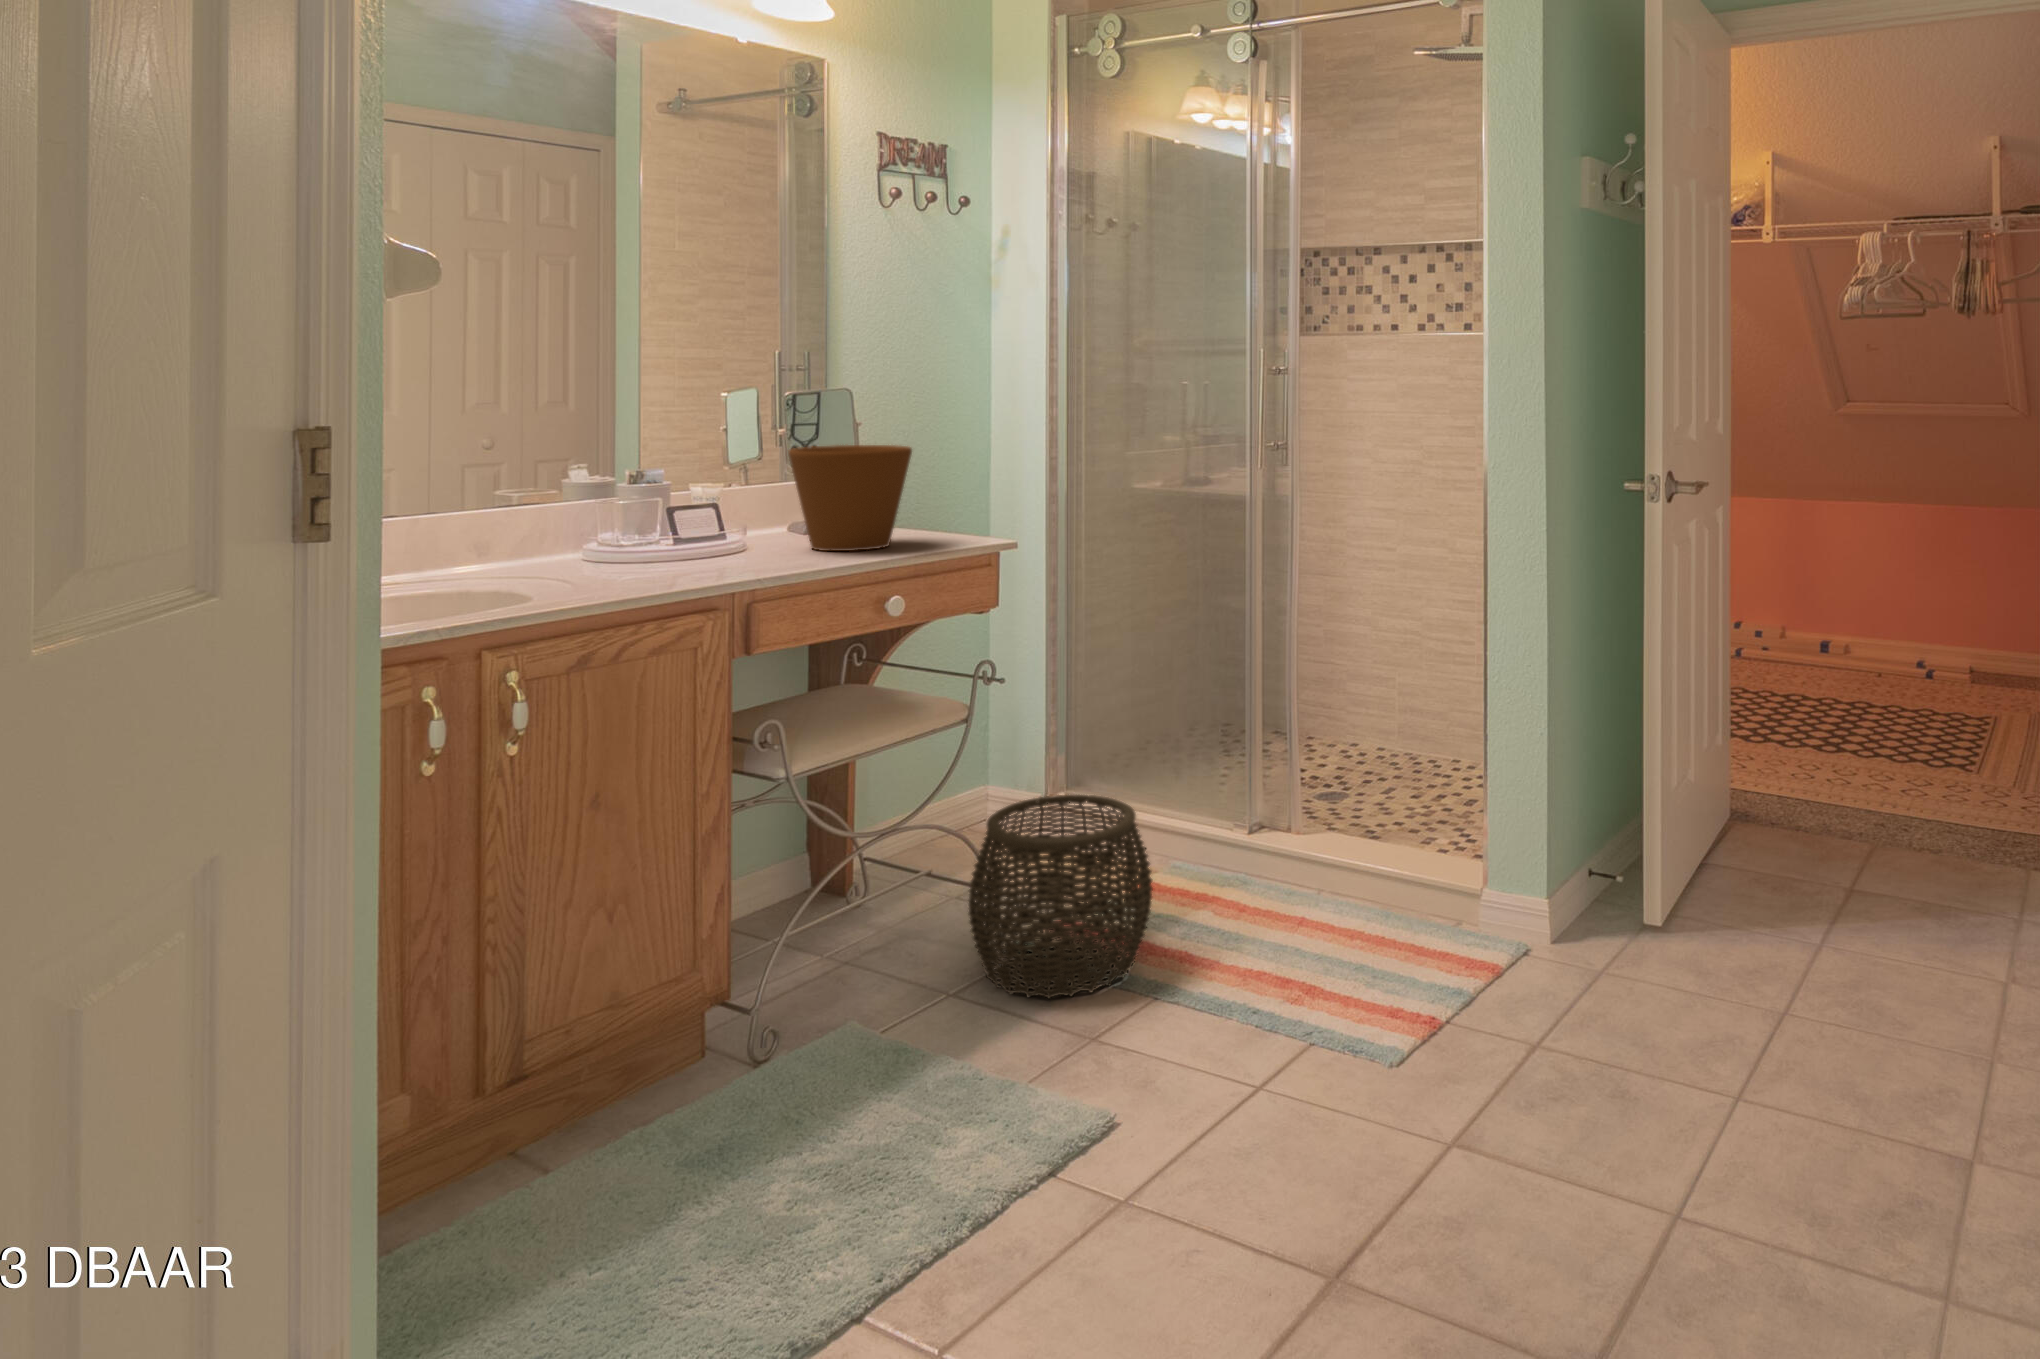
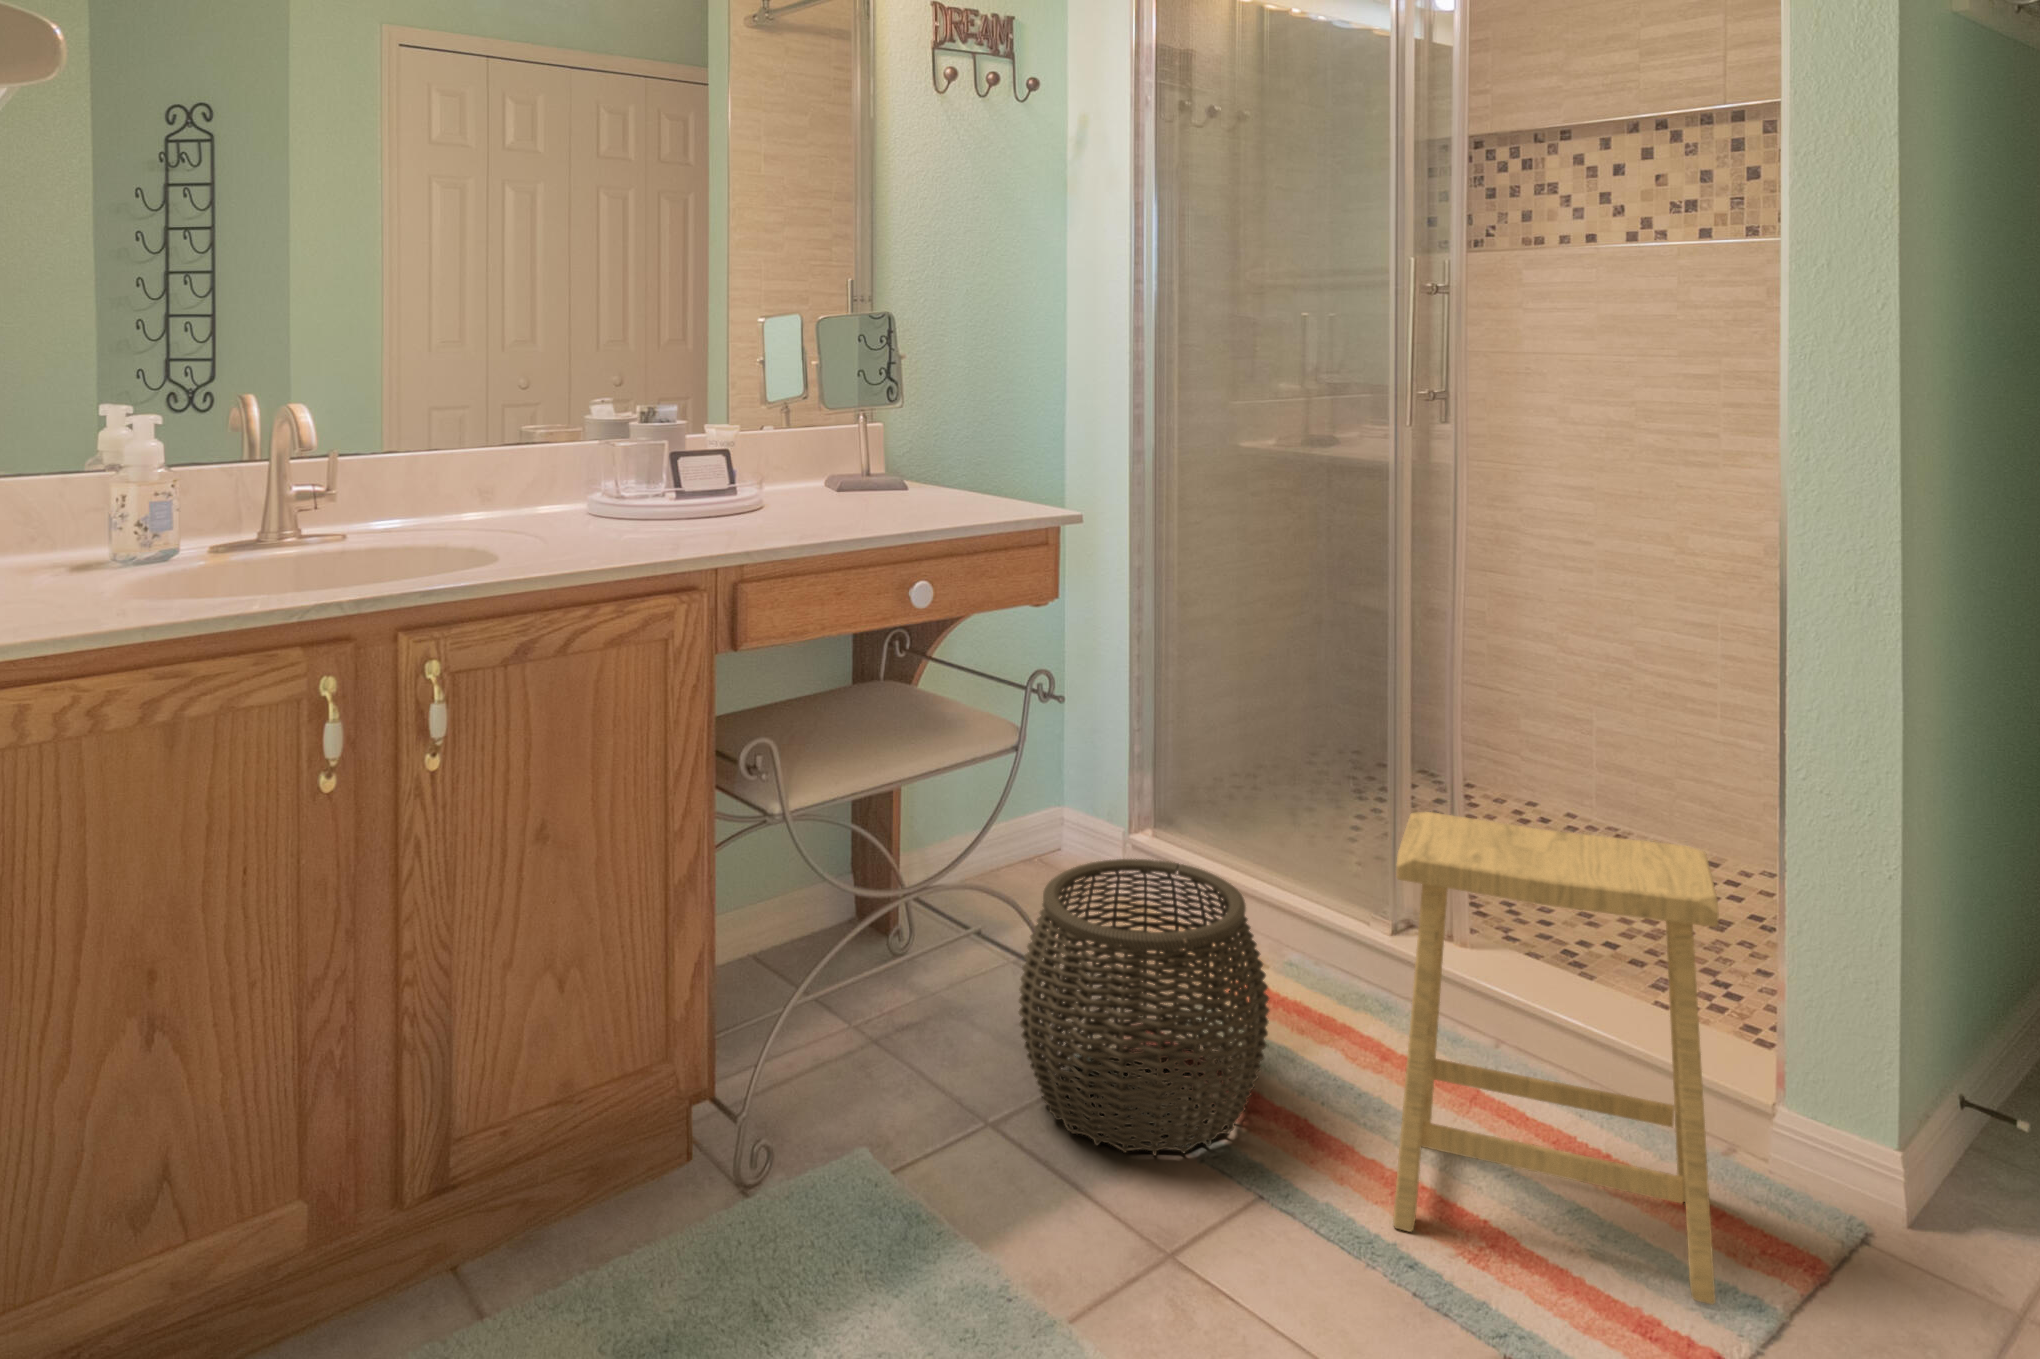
flower pot: present [788,445,912,551] -> none [805,383,955,518]
footstool: none [1234,733,1428,1017] -> present [1393,812,1719,1305]

